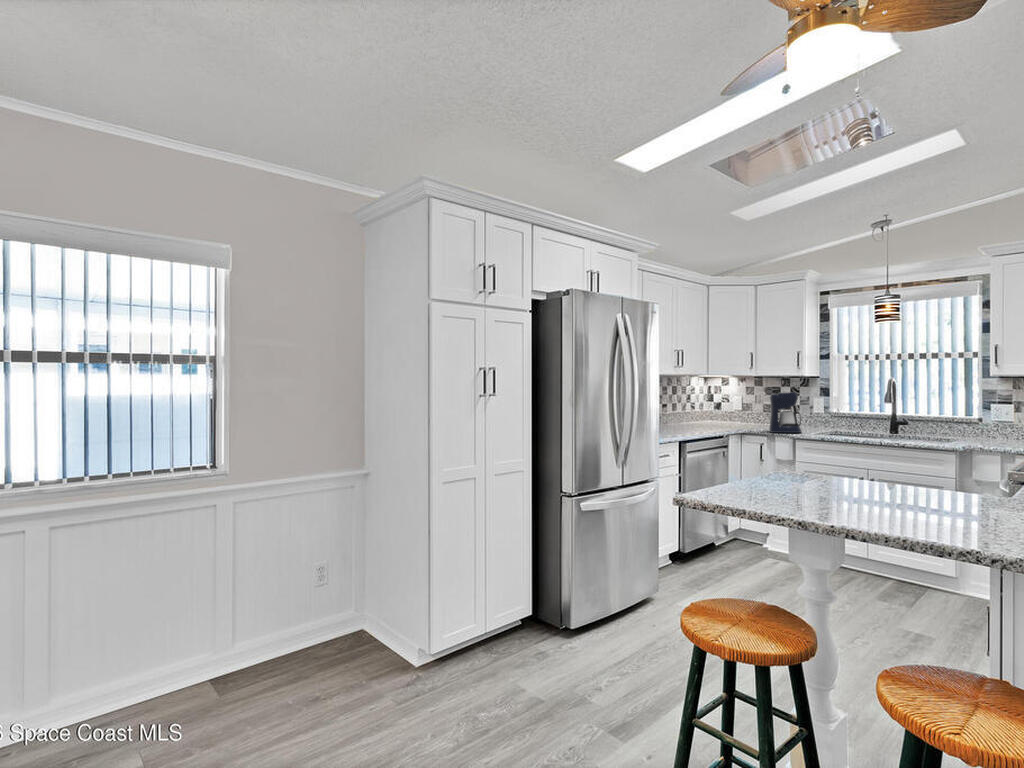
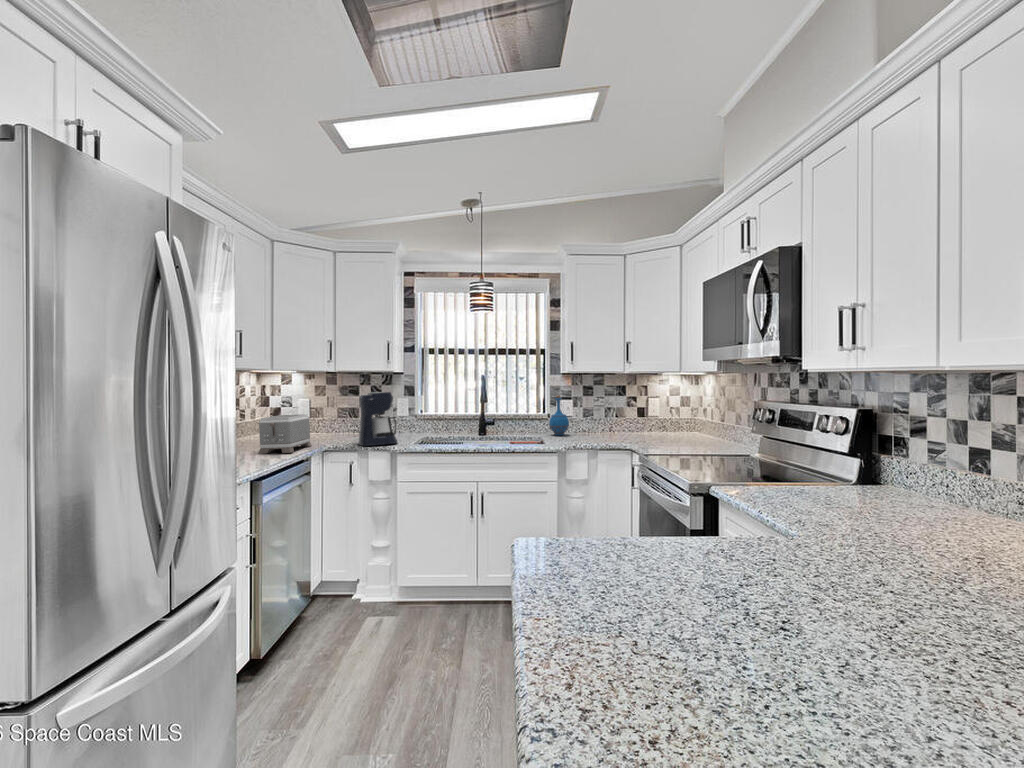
bottle: none [976,399,1003,440] -> present [549,396,569,435]
toaster: none [696,407,735,432] -> present [259,414,312,454]

